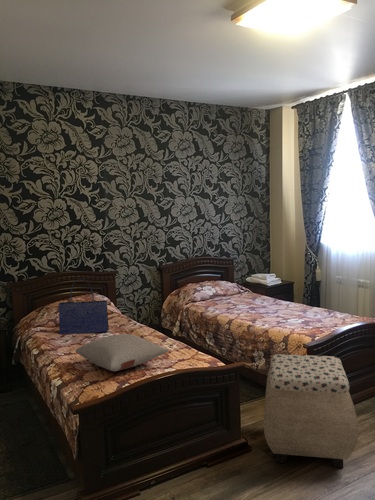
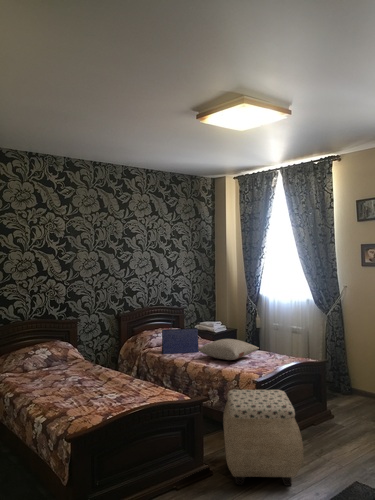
tote bag: present [59,279,111,334] -> present [162,311,200,354]
pillow: present [75,334,168,371] -> present [198,339,259,360]

